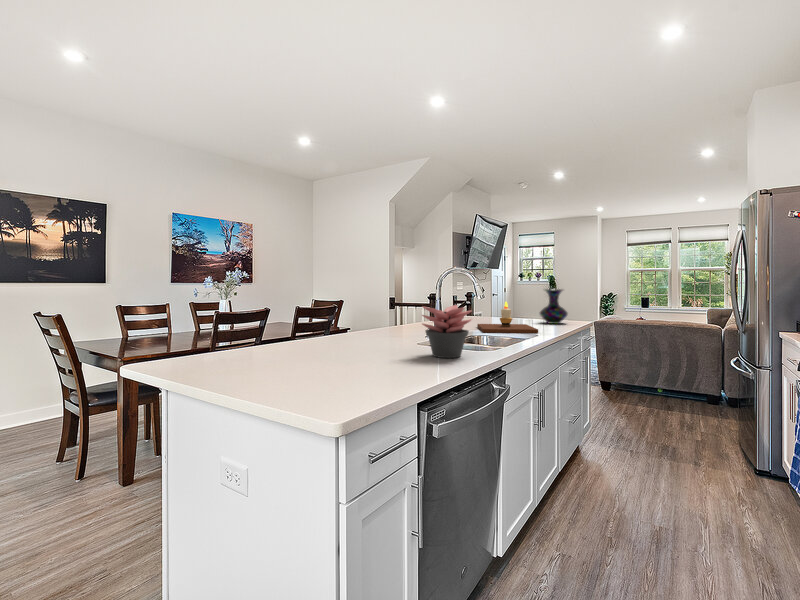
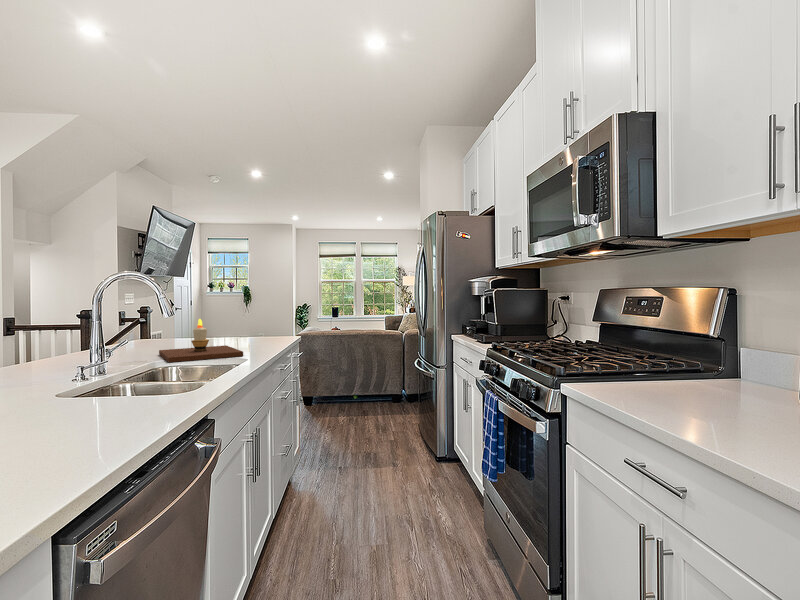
vase: present [540,289,568,324] -> none [241,302,274,342]
succulent plant: present [422,305,472,358] -> none [55,330,152,418]

